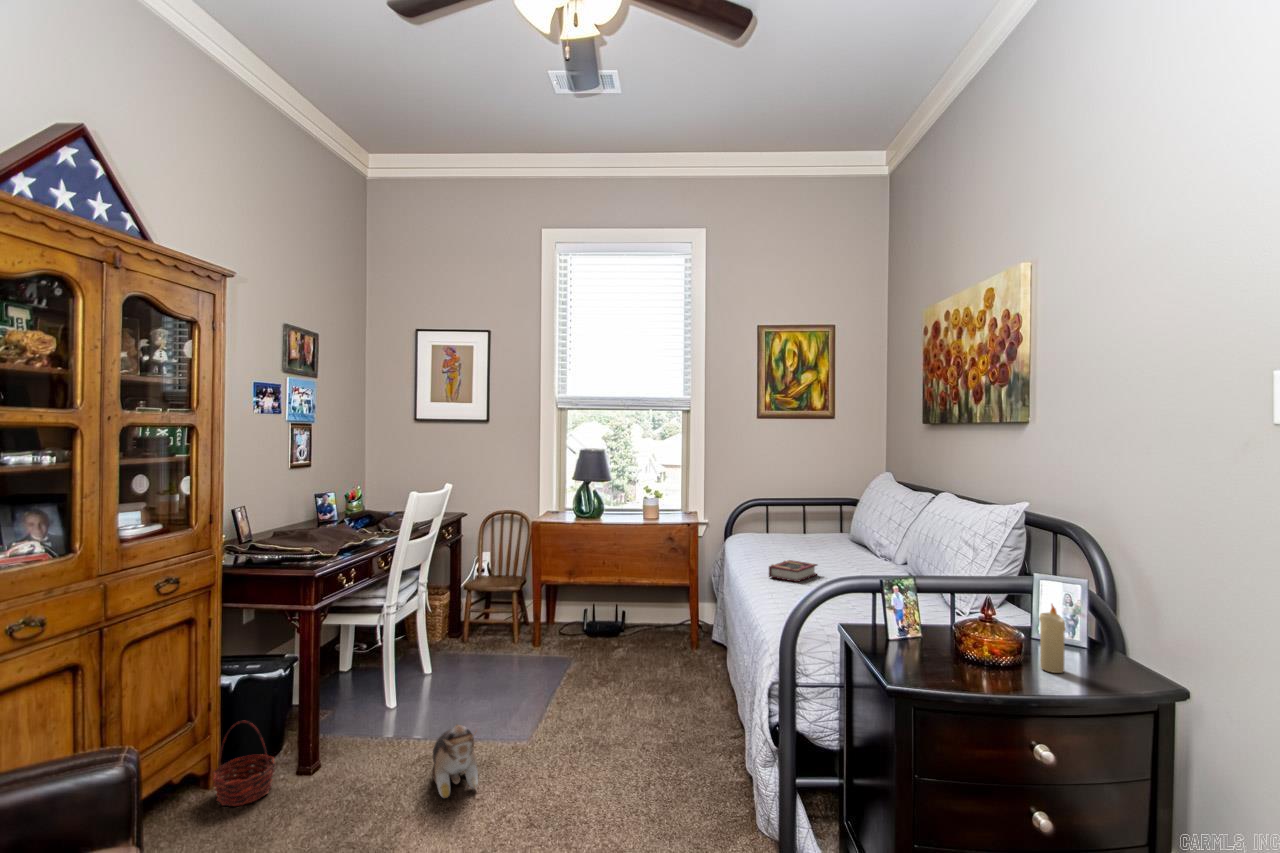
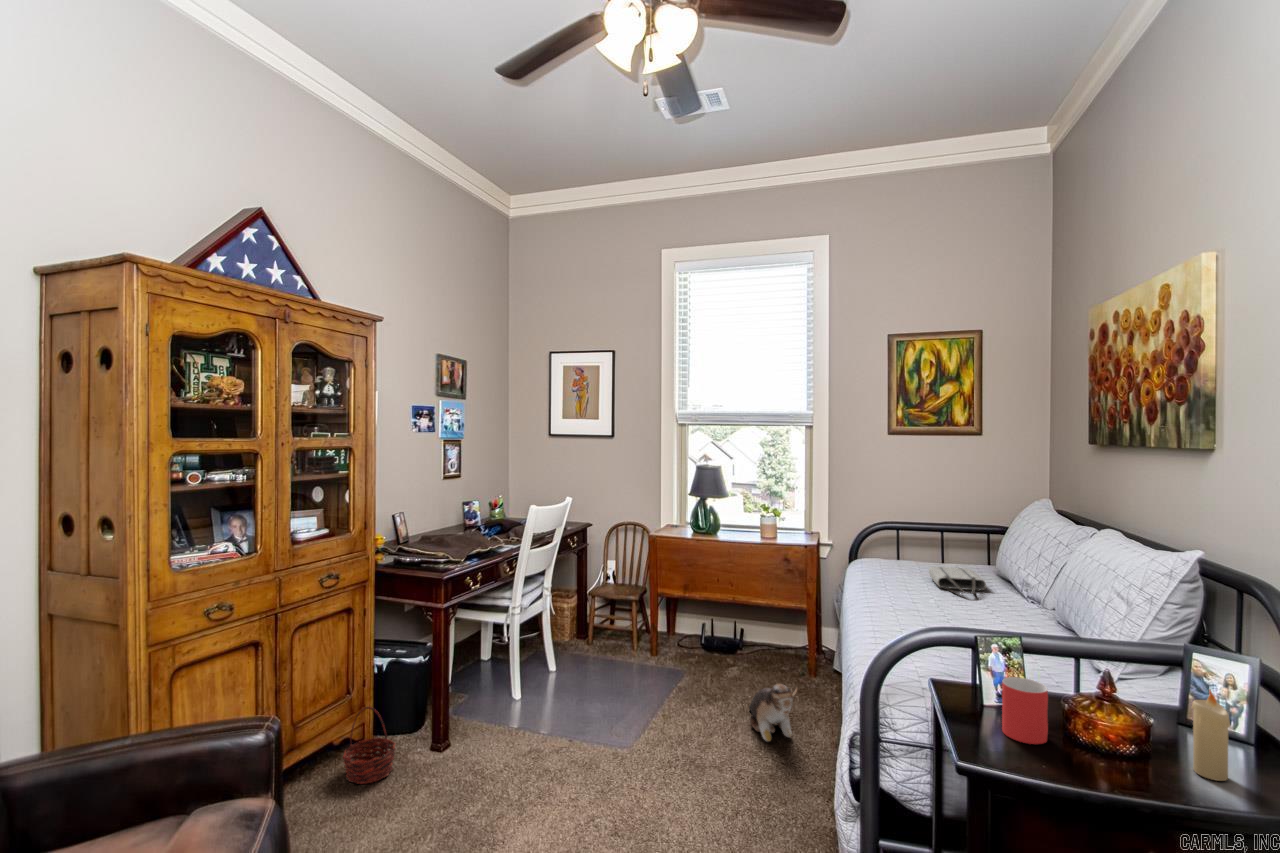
tote bag: none [798,537,848,558] -> present [929,567,986,594]
book: present [769,560,817,582] -> none [882,593,941,620]
mug: none [898,611,936,663] -> present [1002,677,1048,744]
plush toy: present [432,725,478,798] -> present [749,684,797,742]

